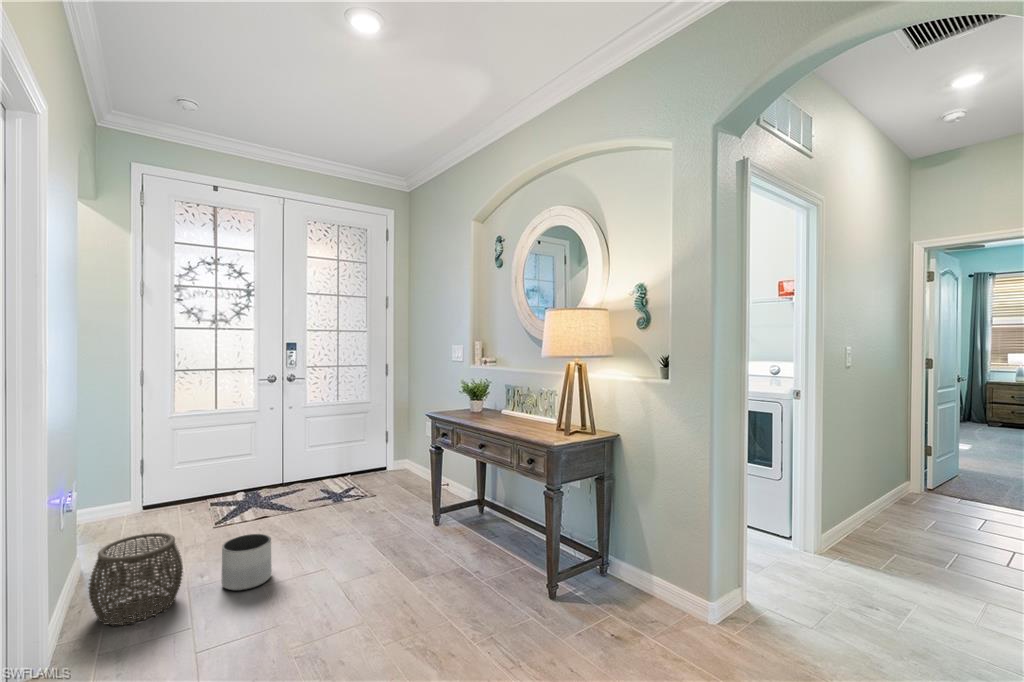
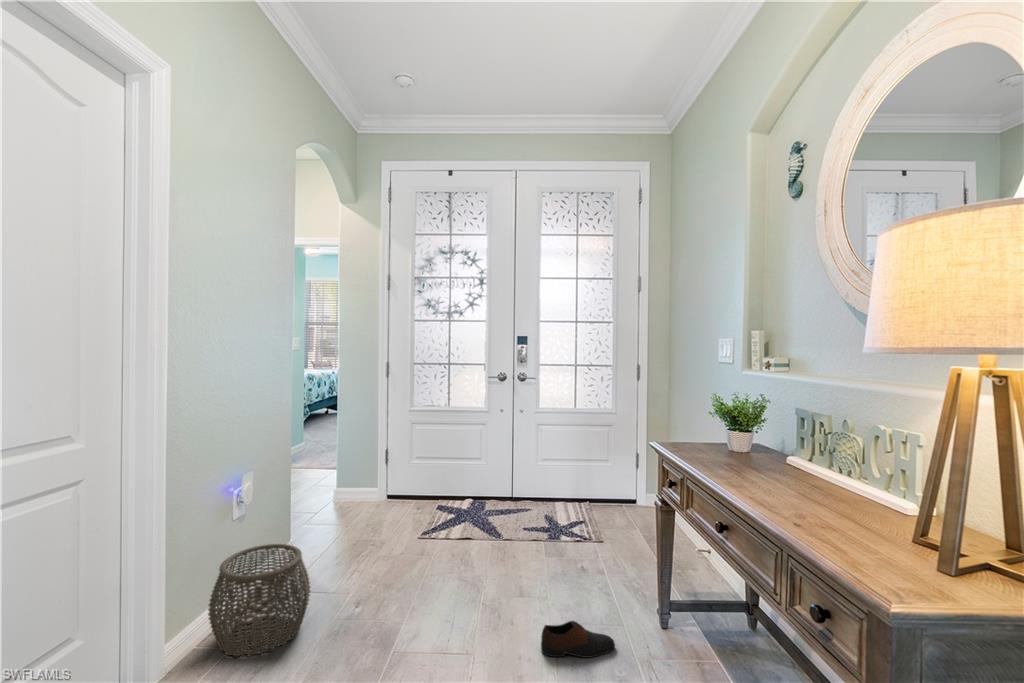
shoe: none [373,529,416,553] -> present [541,621,615,658]
planter: present [221,534,272,591] -> none [344,573,404,654]

